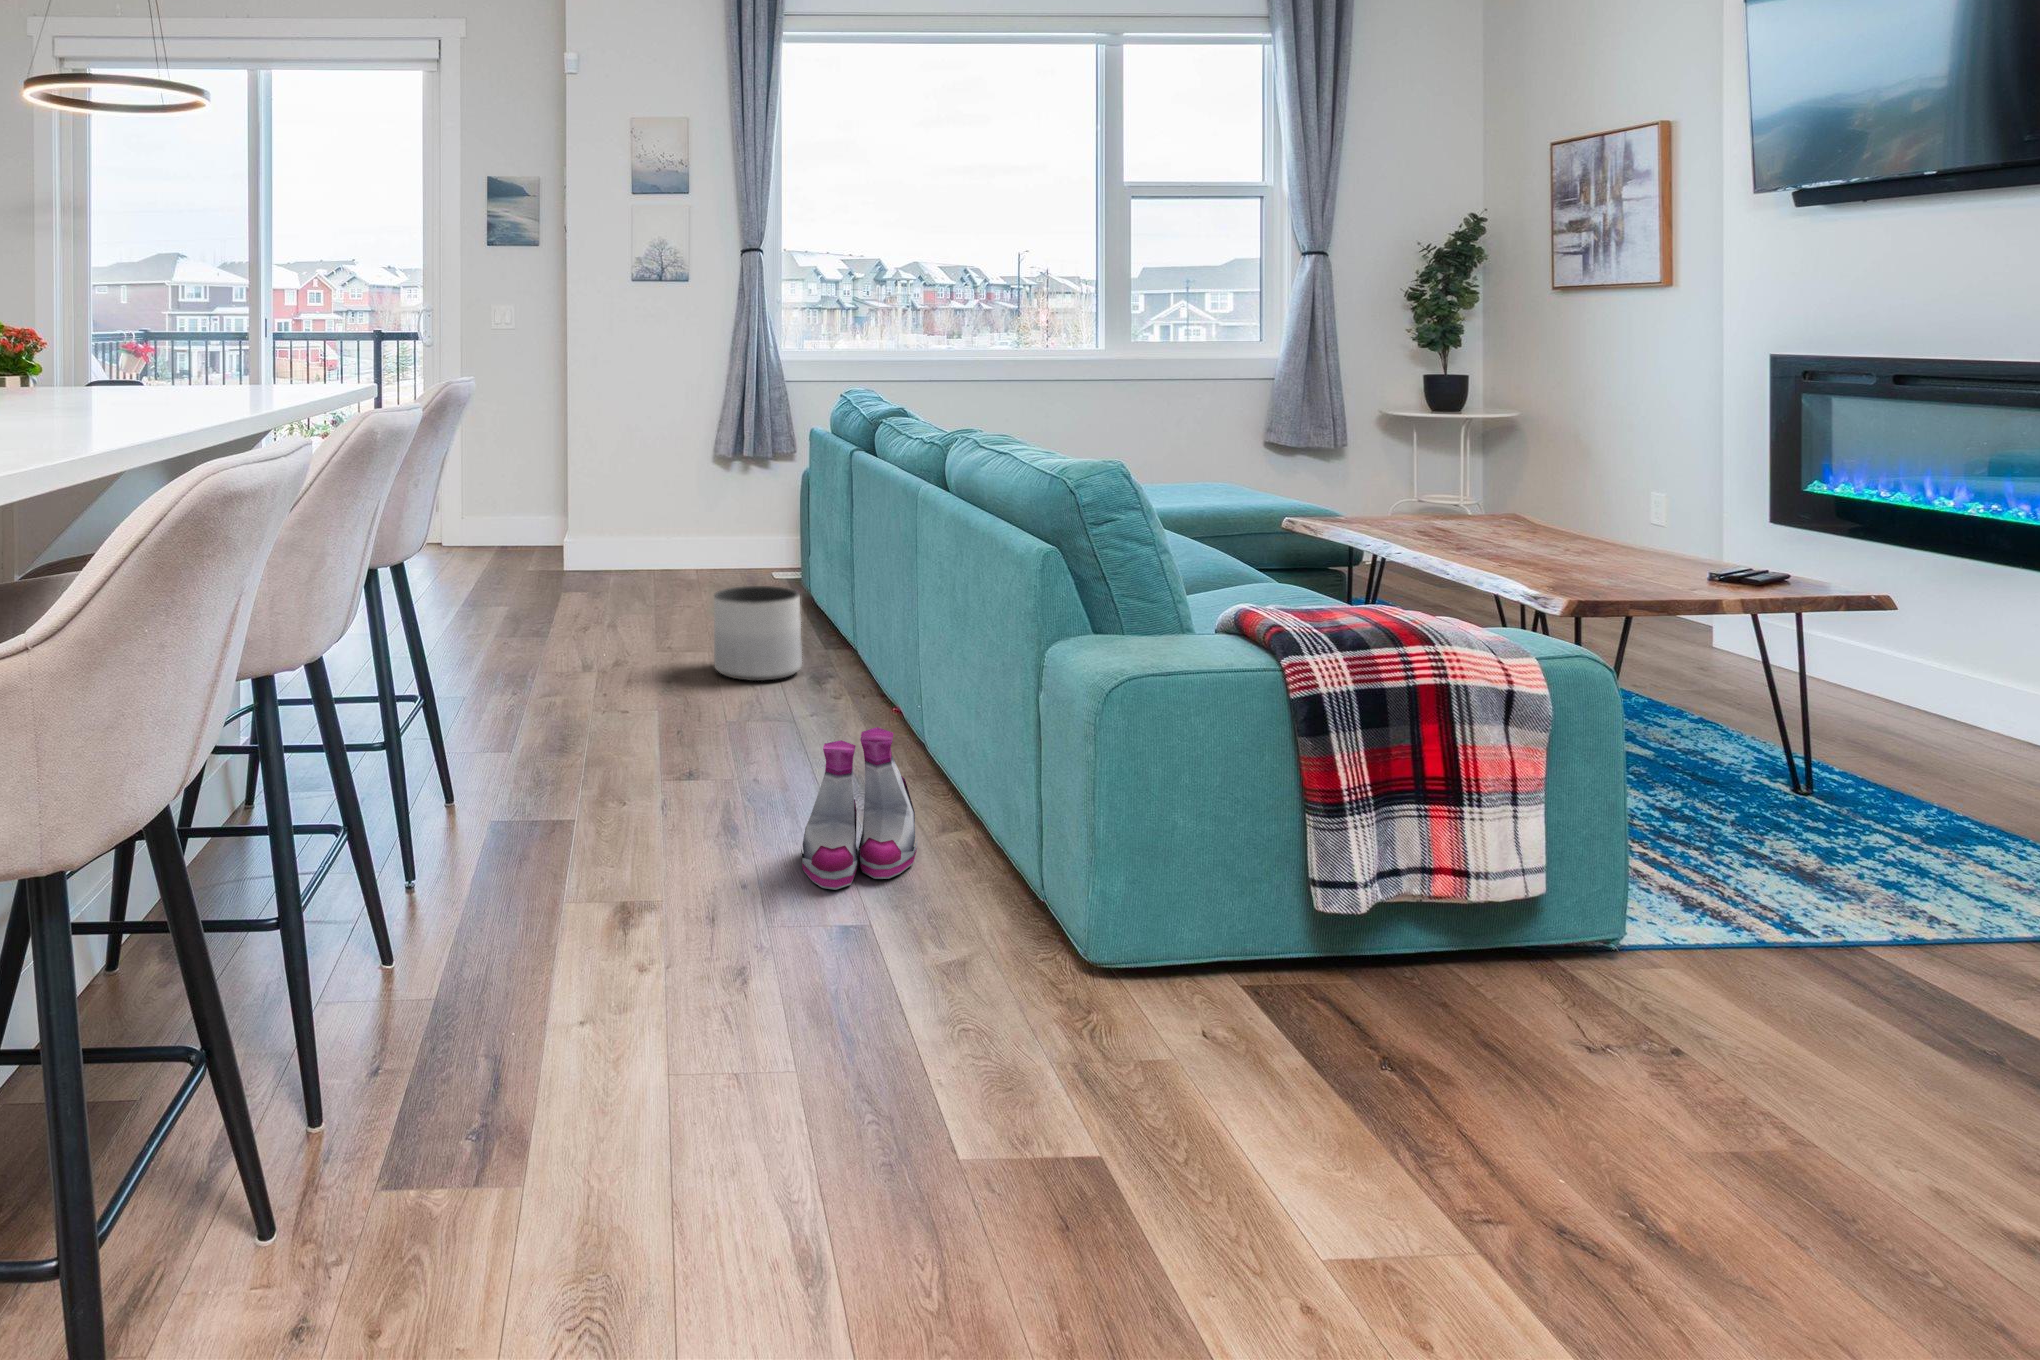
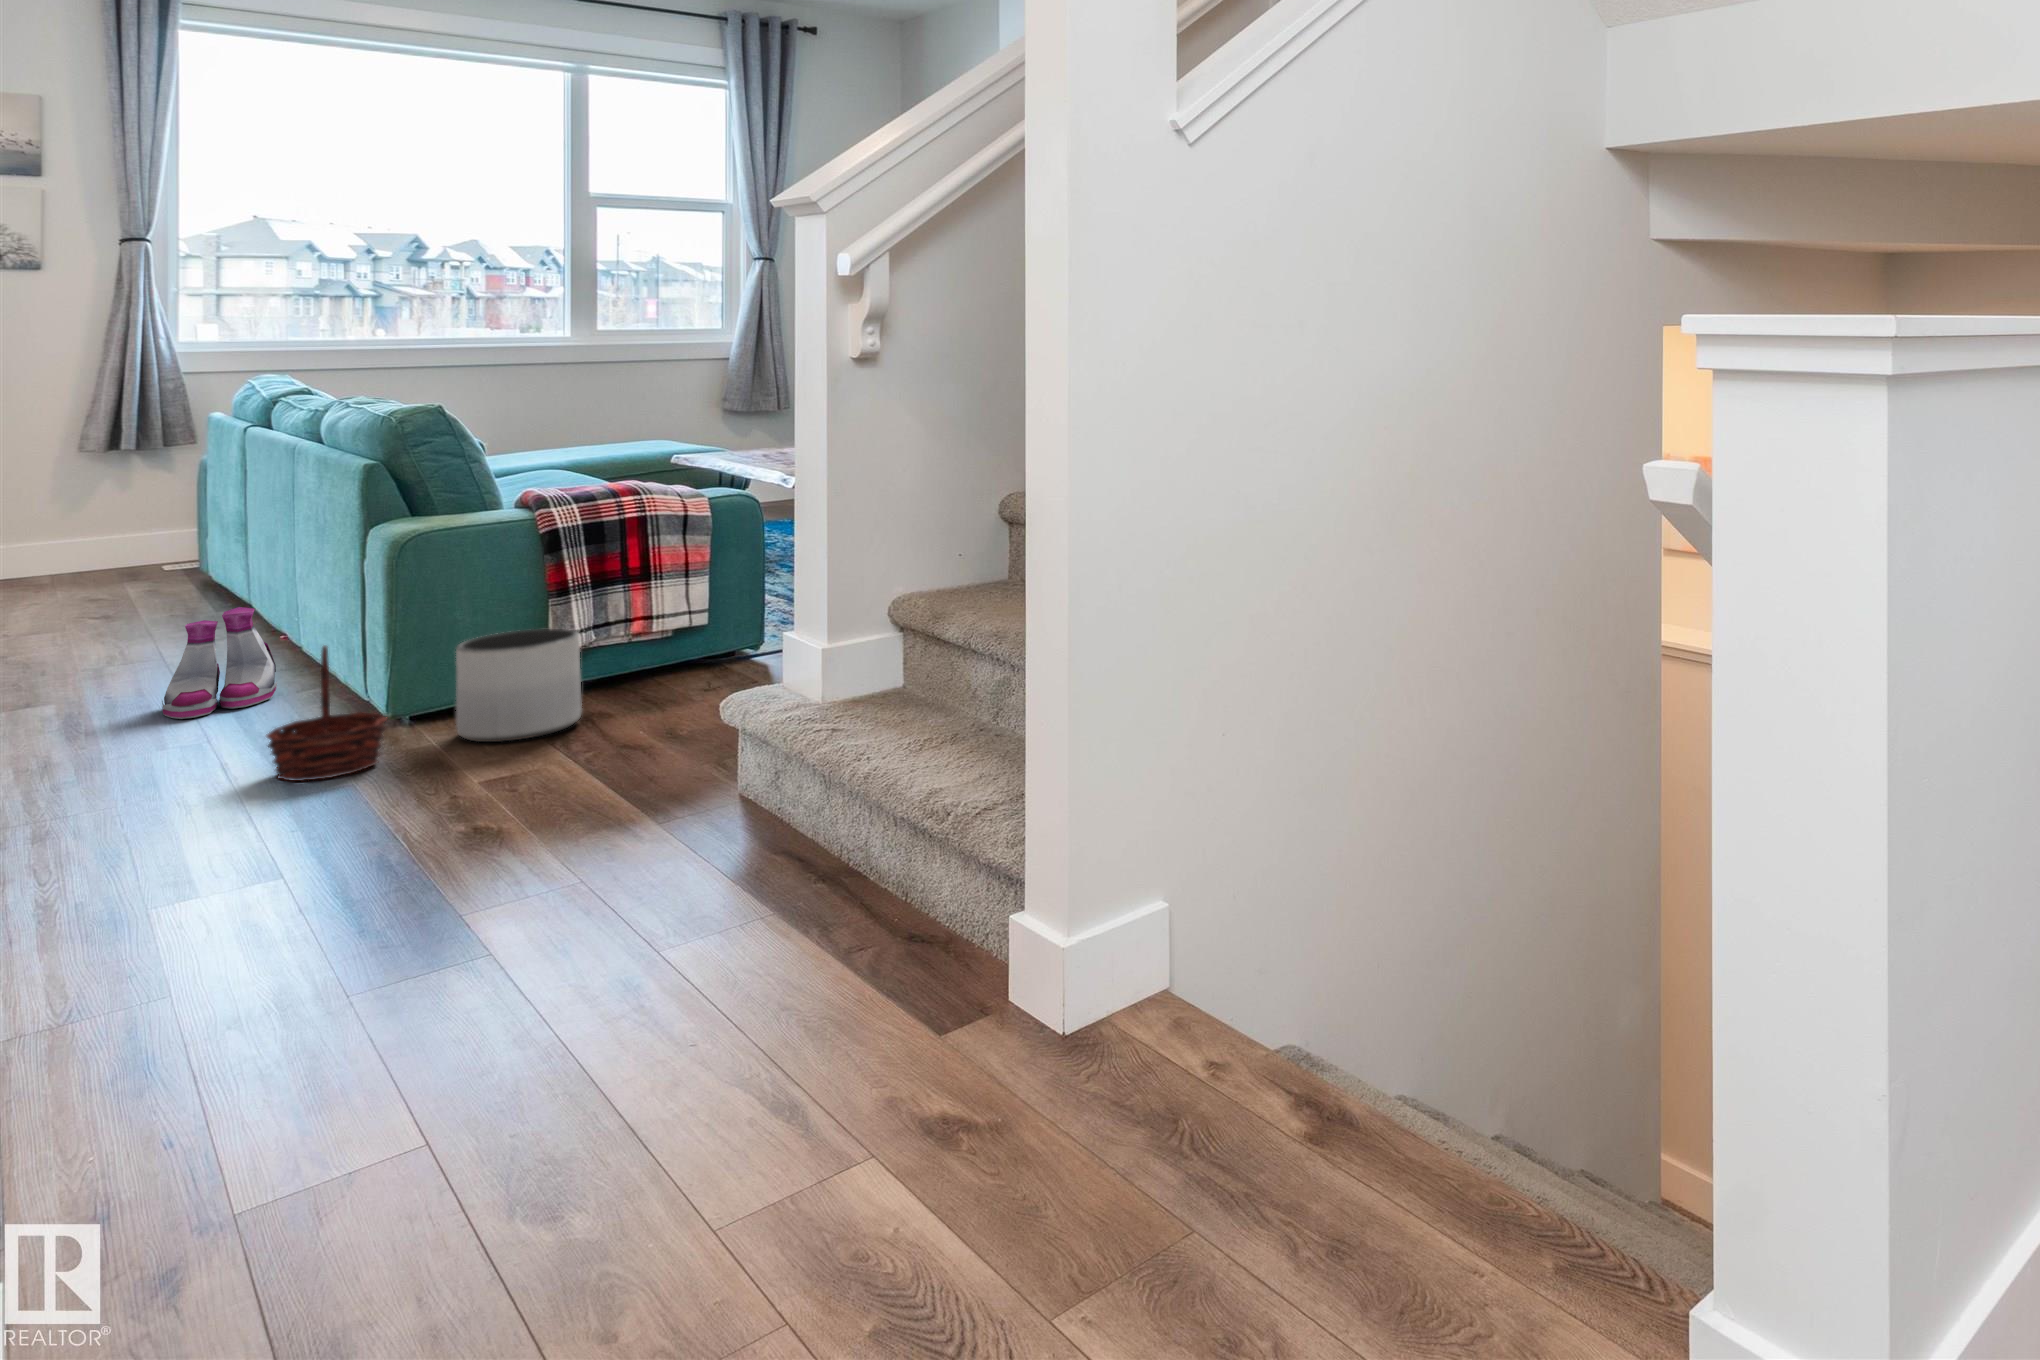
planter: present [714,586,802,681] -> present [456,629,582,742]
basket: none [955,912,1128,1180] -> present [266,646,387,781]

